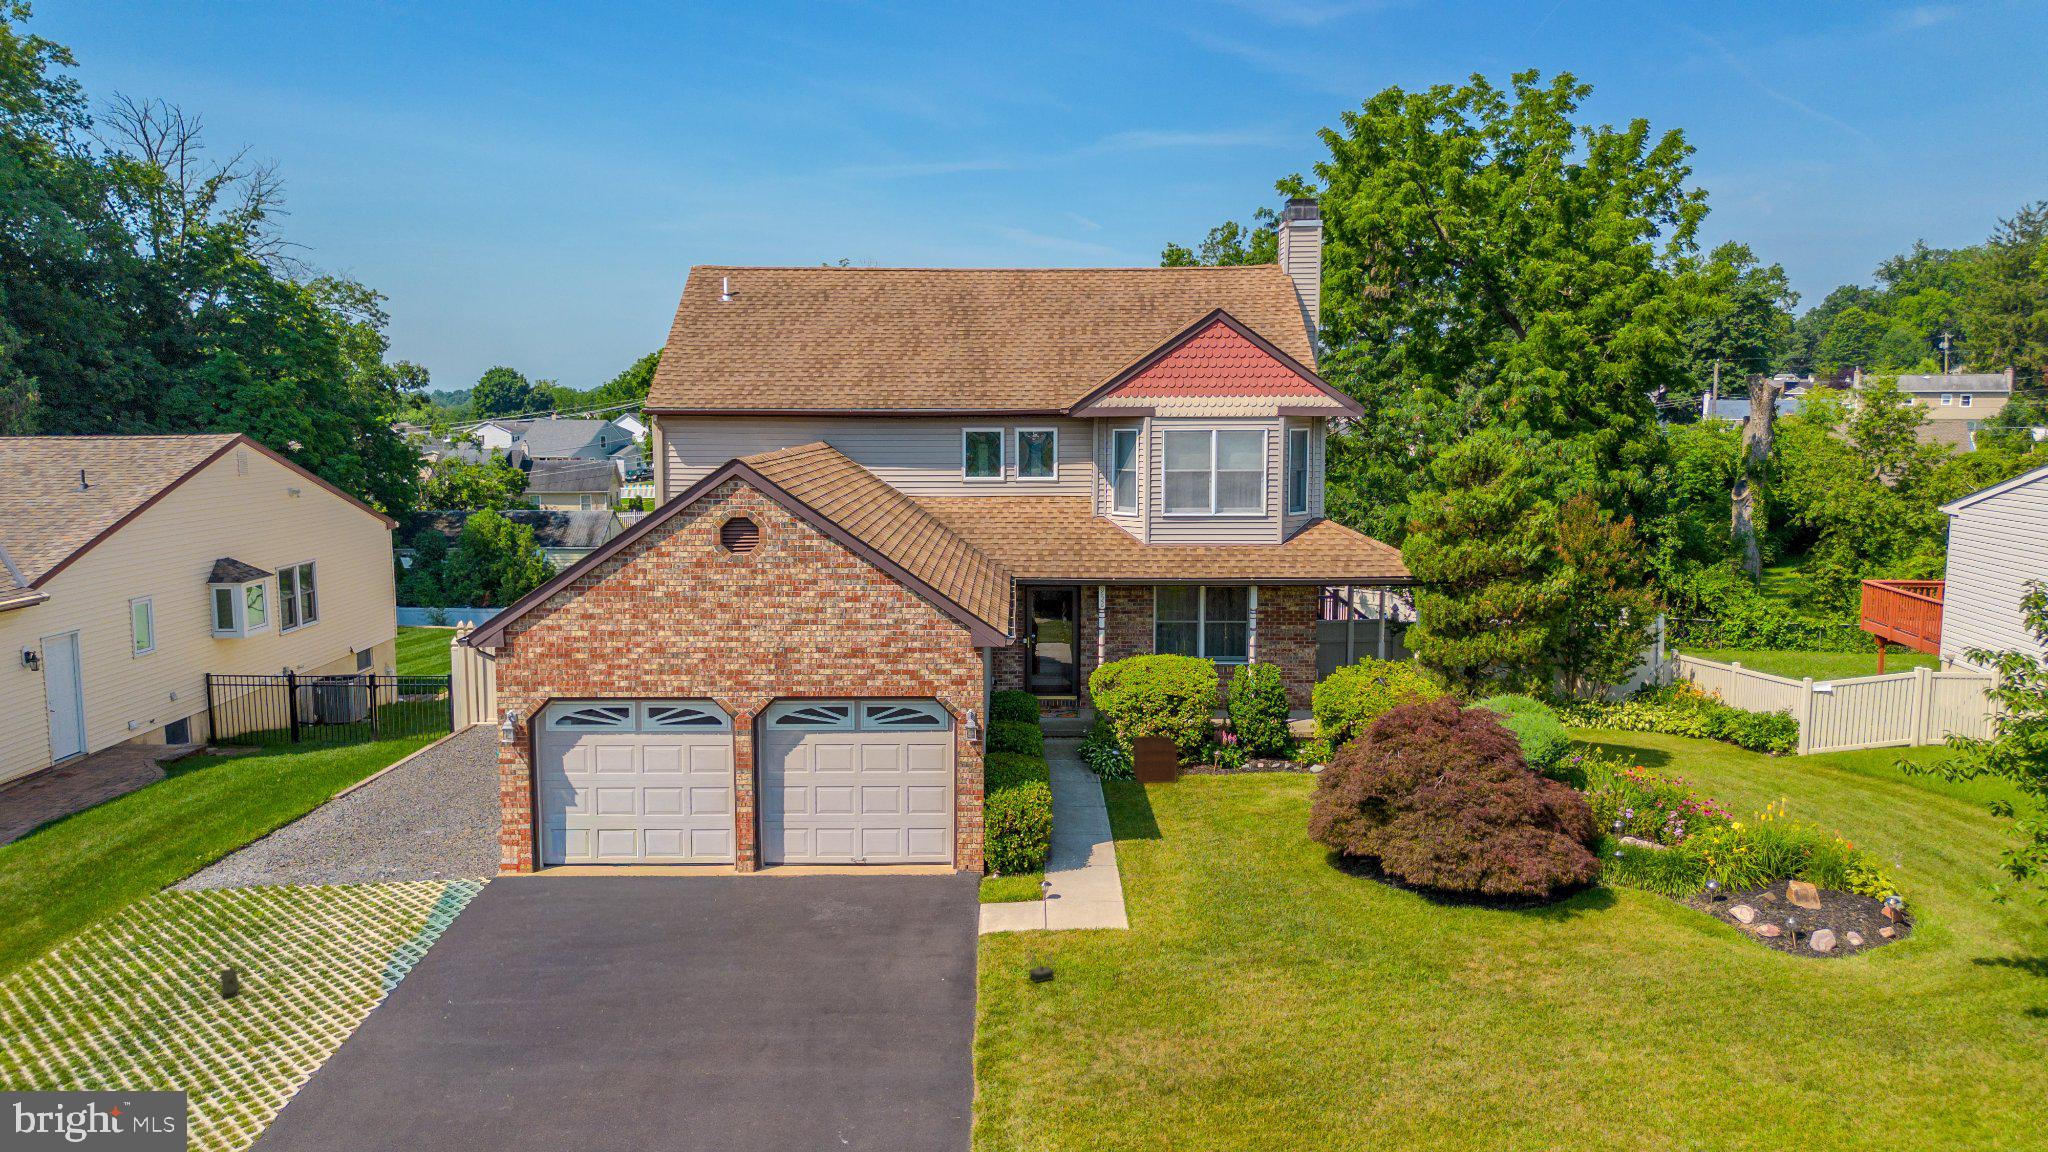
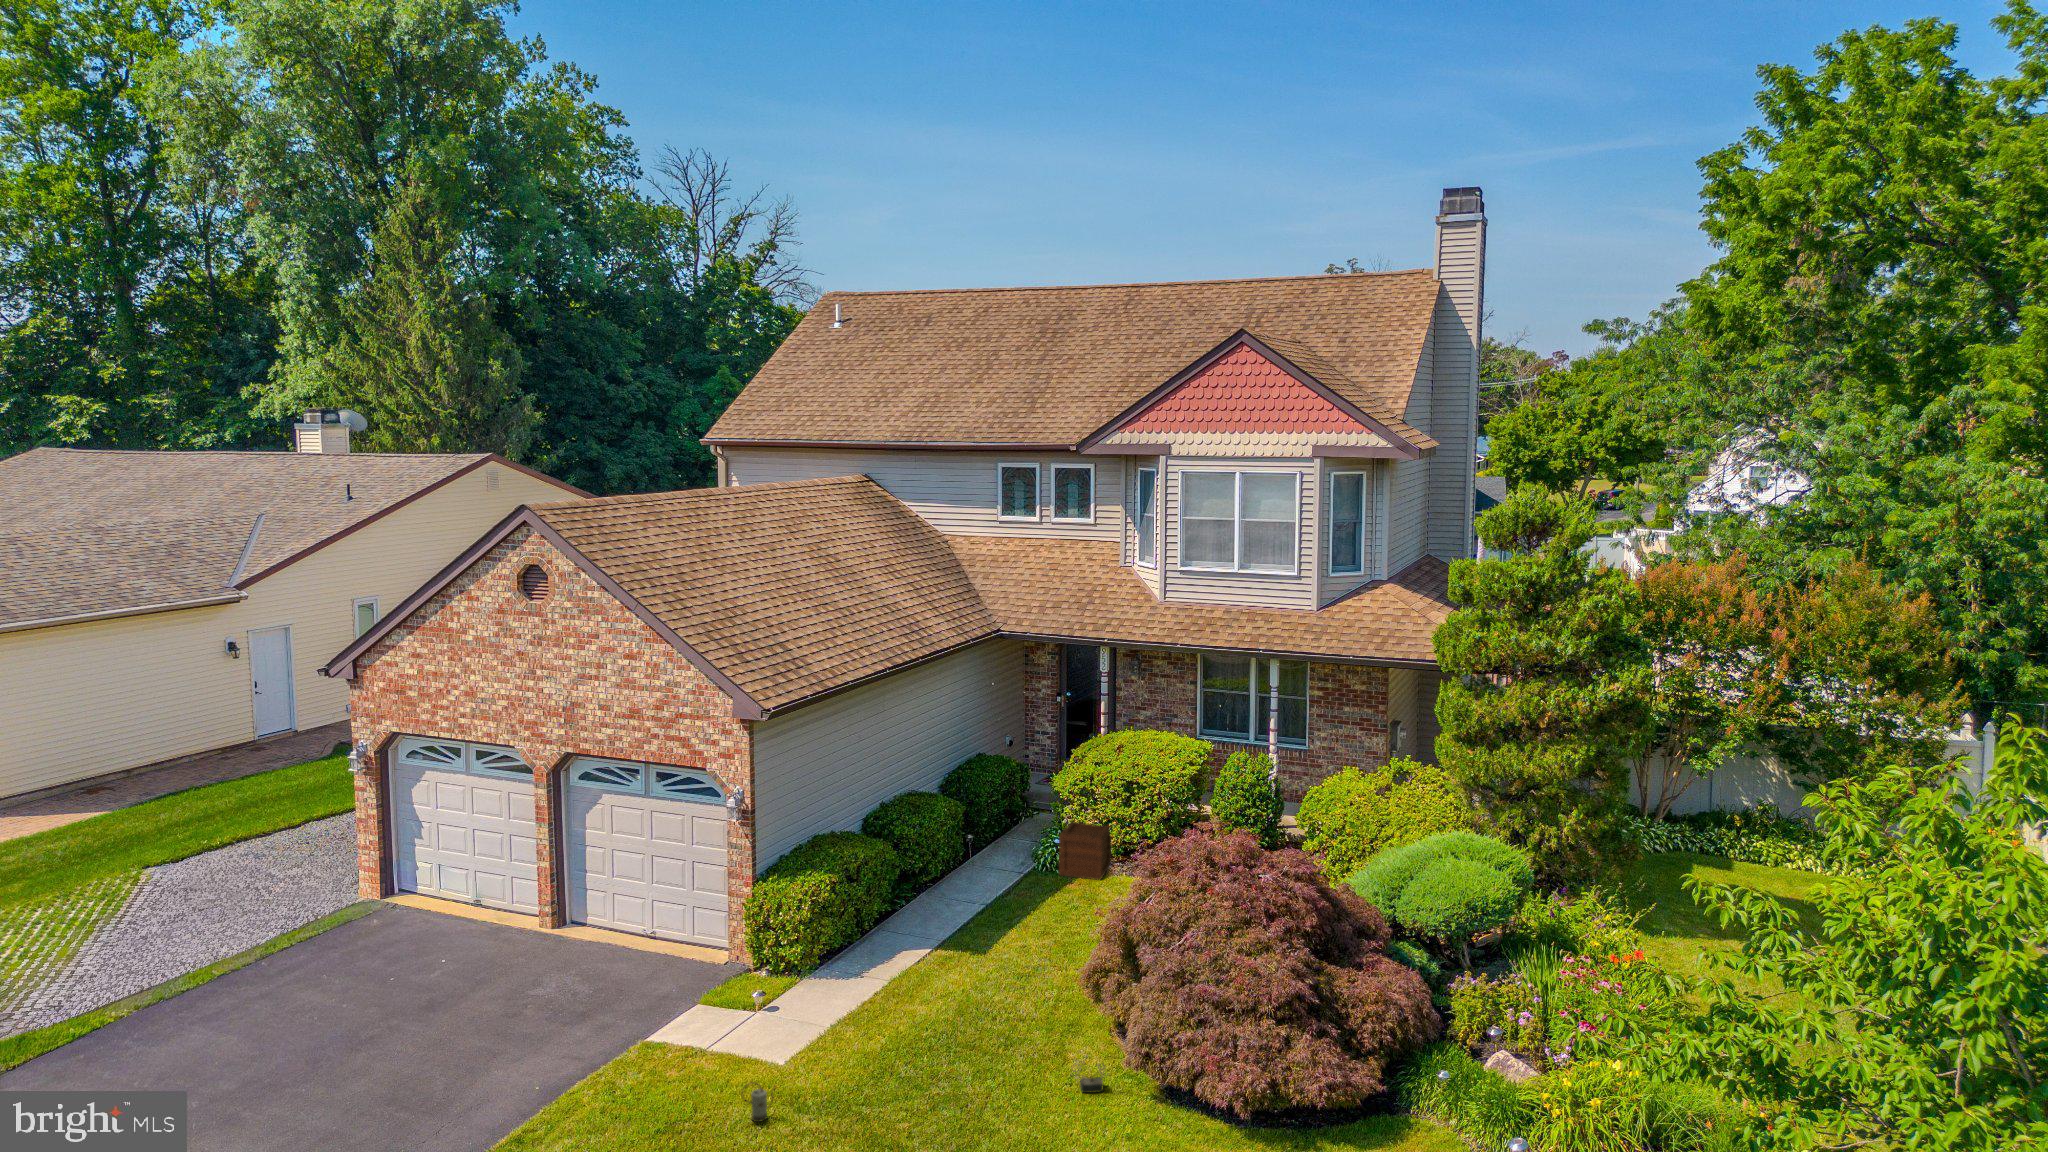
decorative plant: present [1028,953,1054,982] -> present [1074,1060,1105,1093]
watering can: present [209,963,245,998] -> present [743,1082,774,1122]

